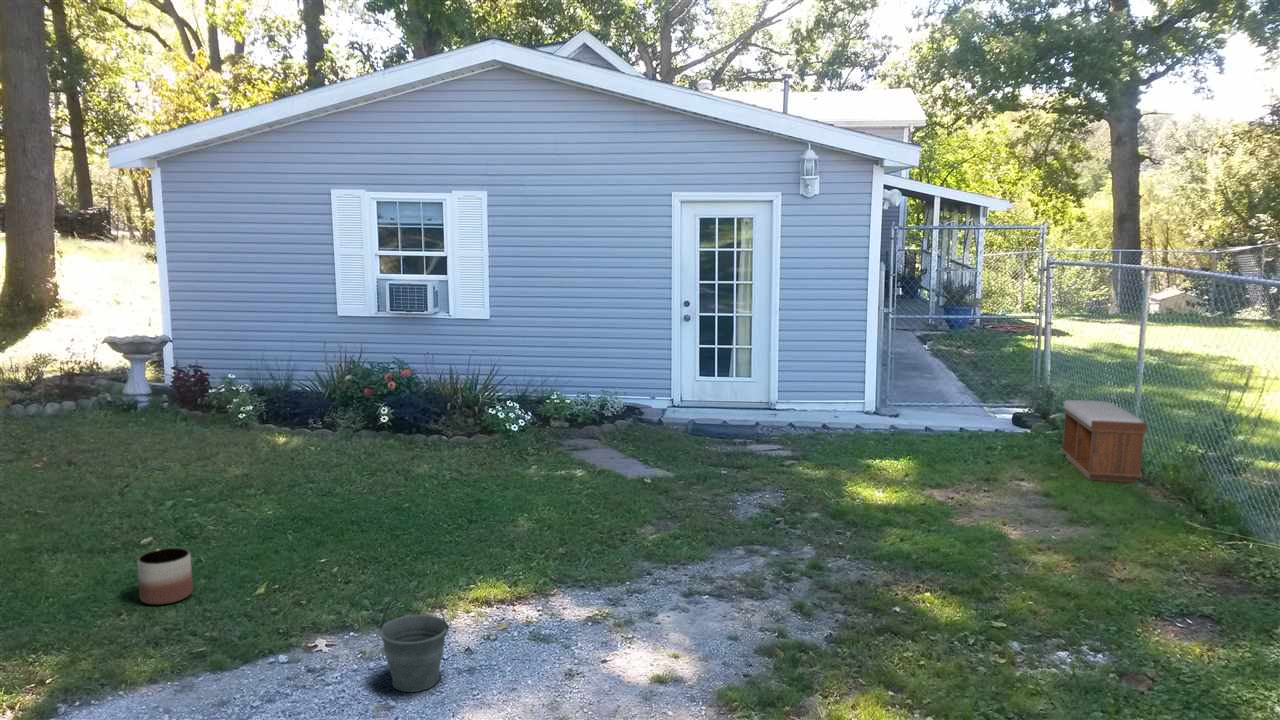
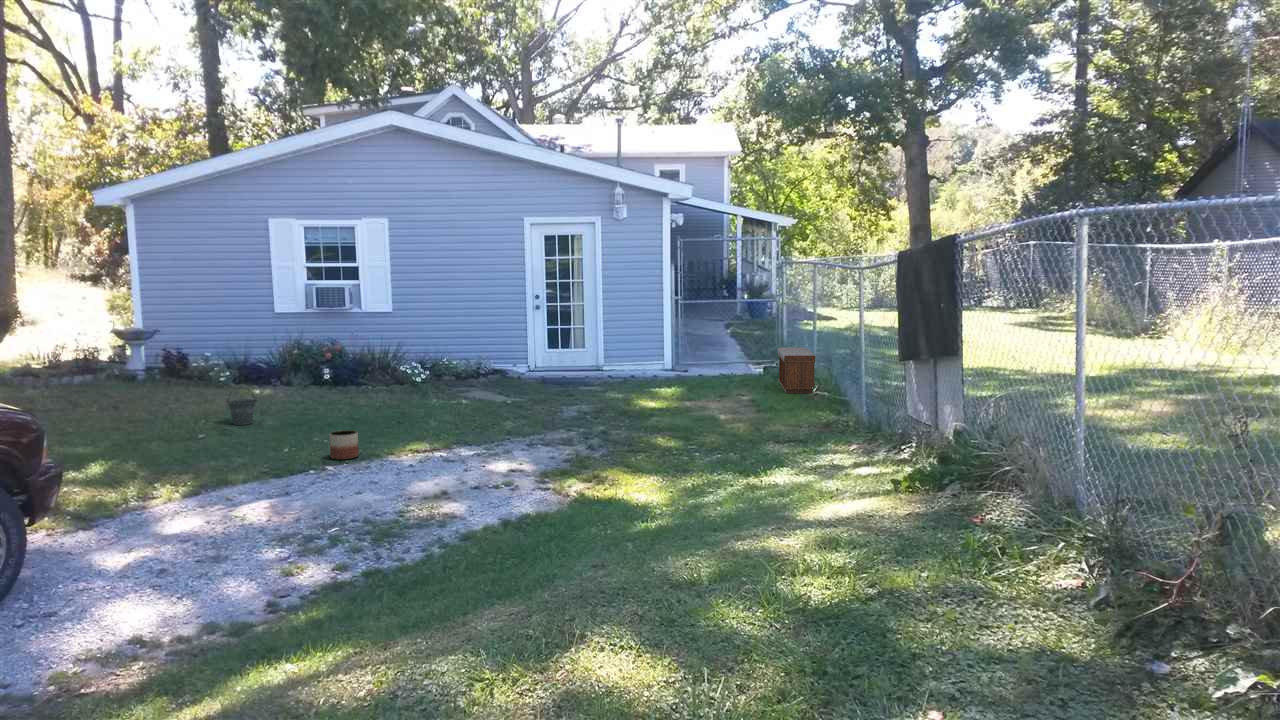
planter: present [137,548,193,605] -> present [329,430,359,460]
bucket: present [376,594,451,692] -> present [227,387,256,425]

